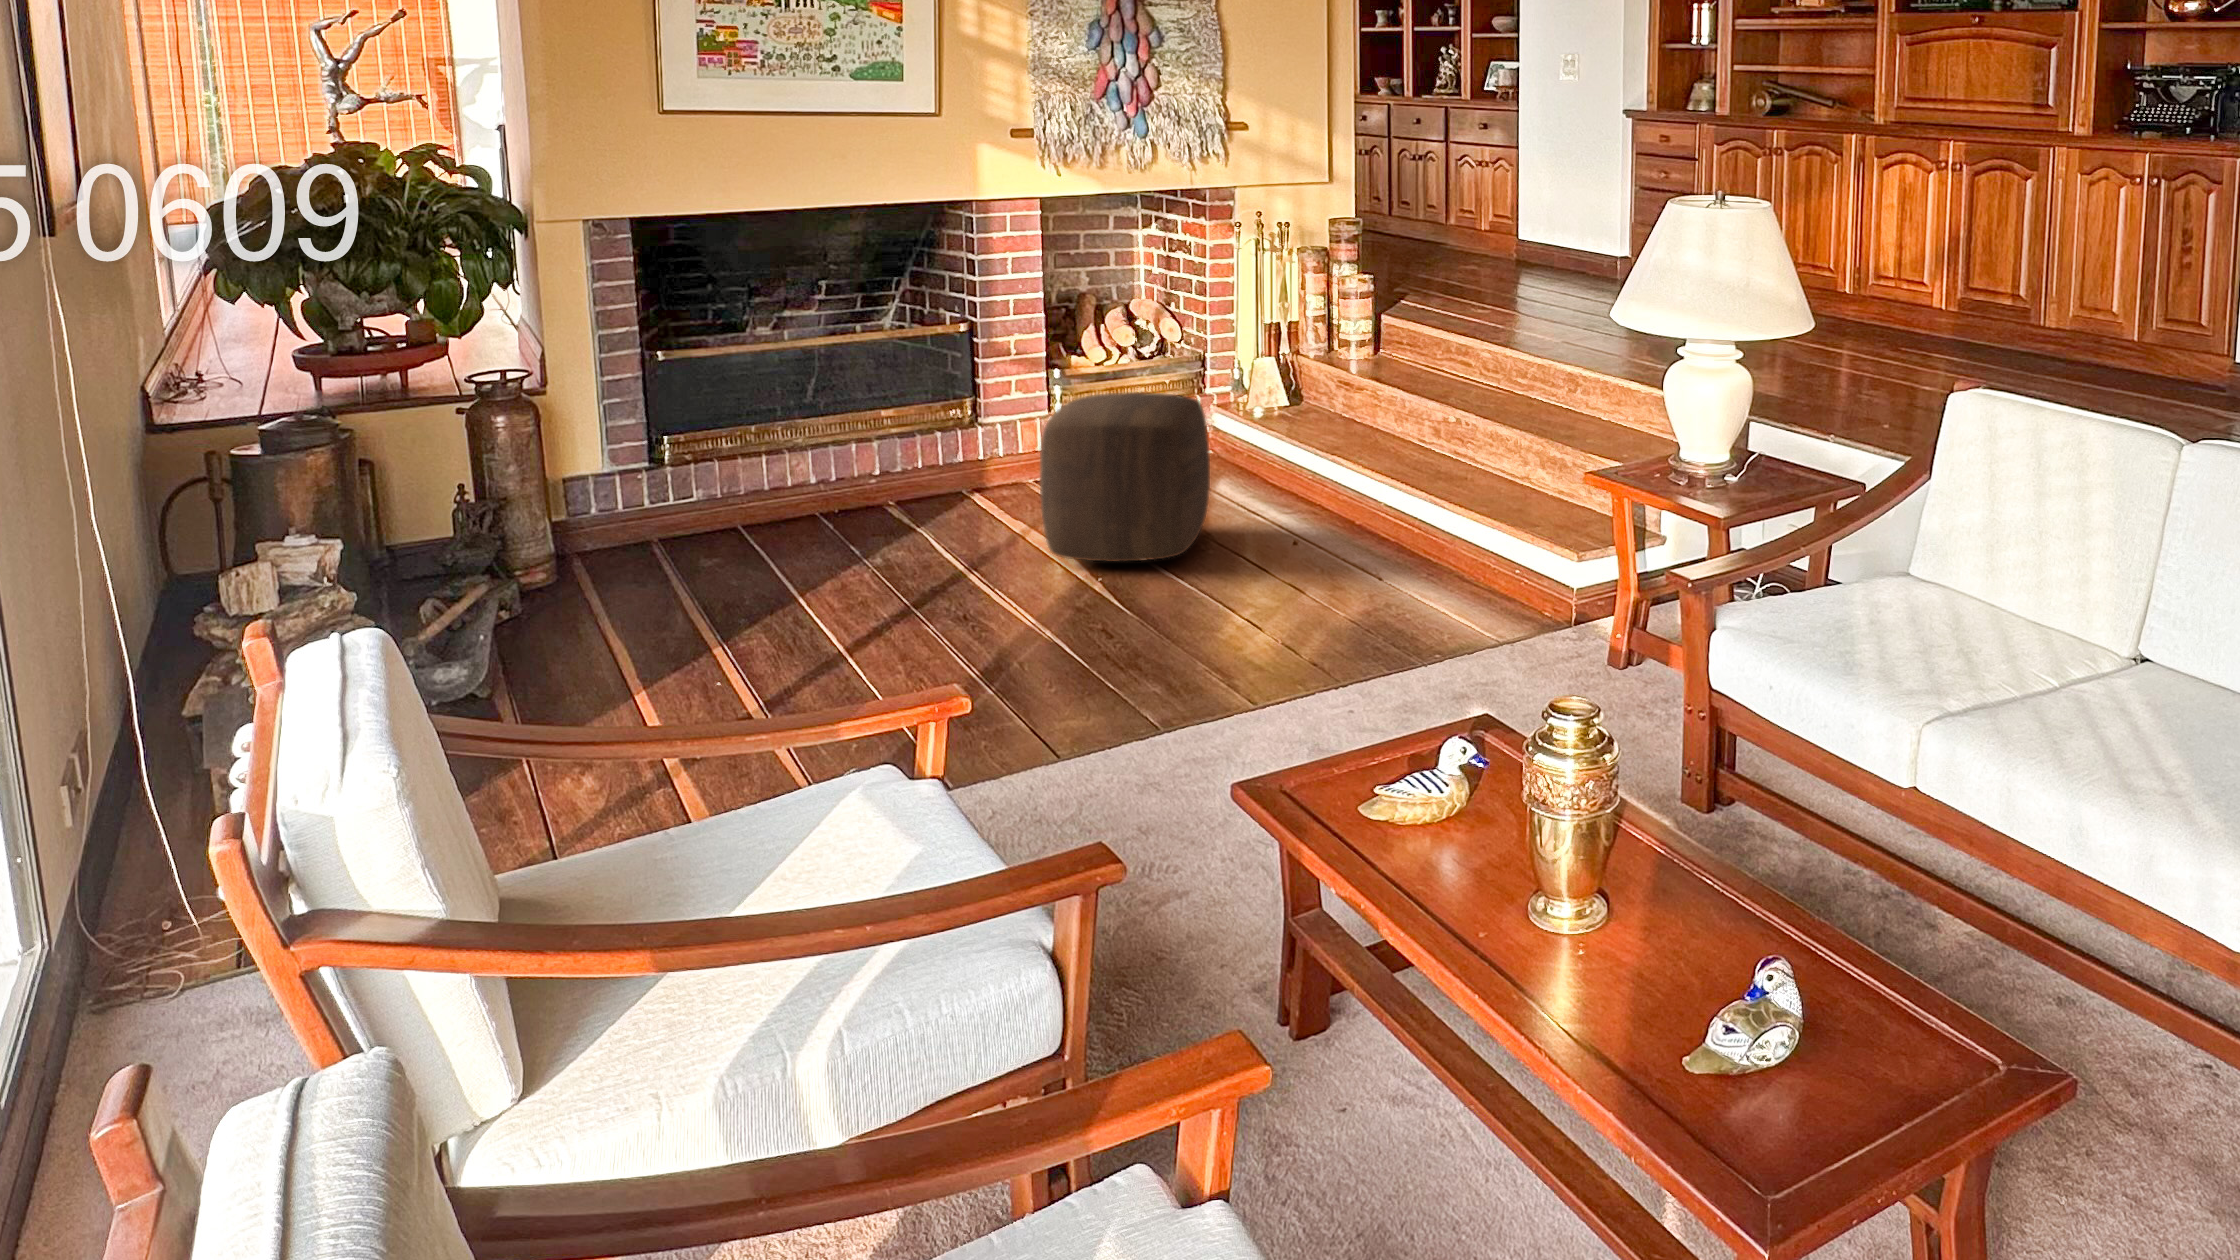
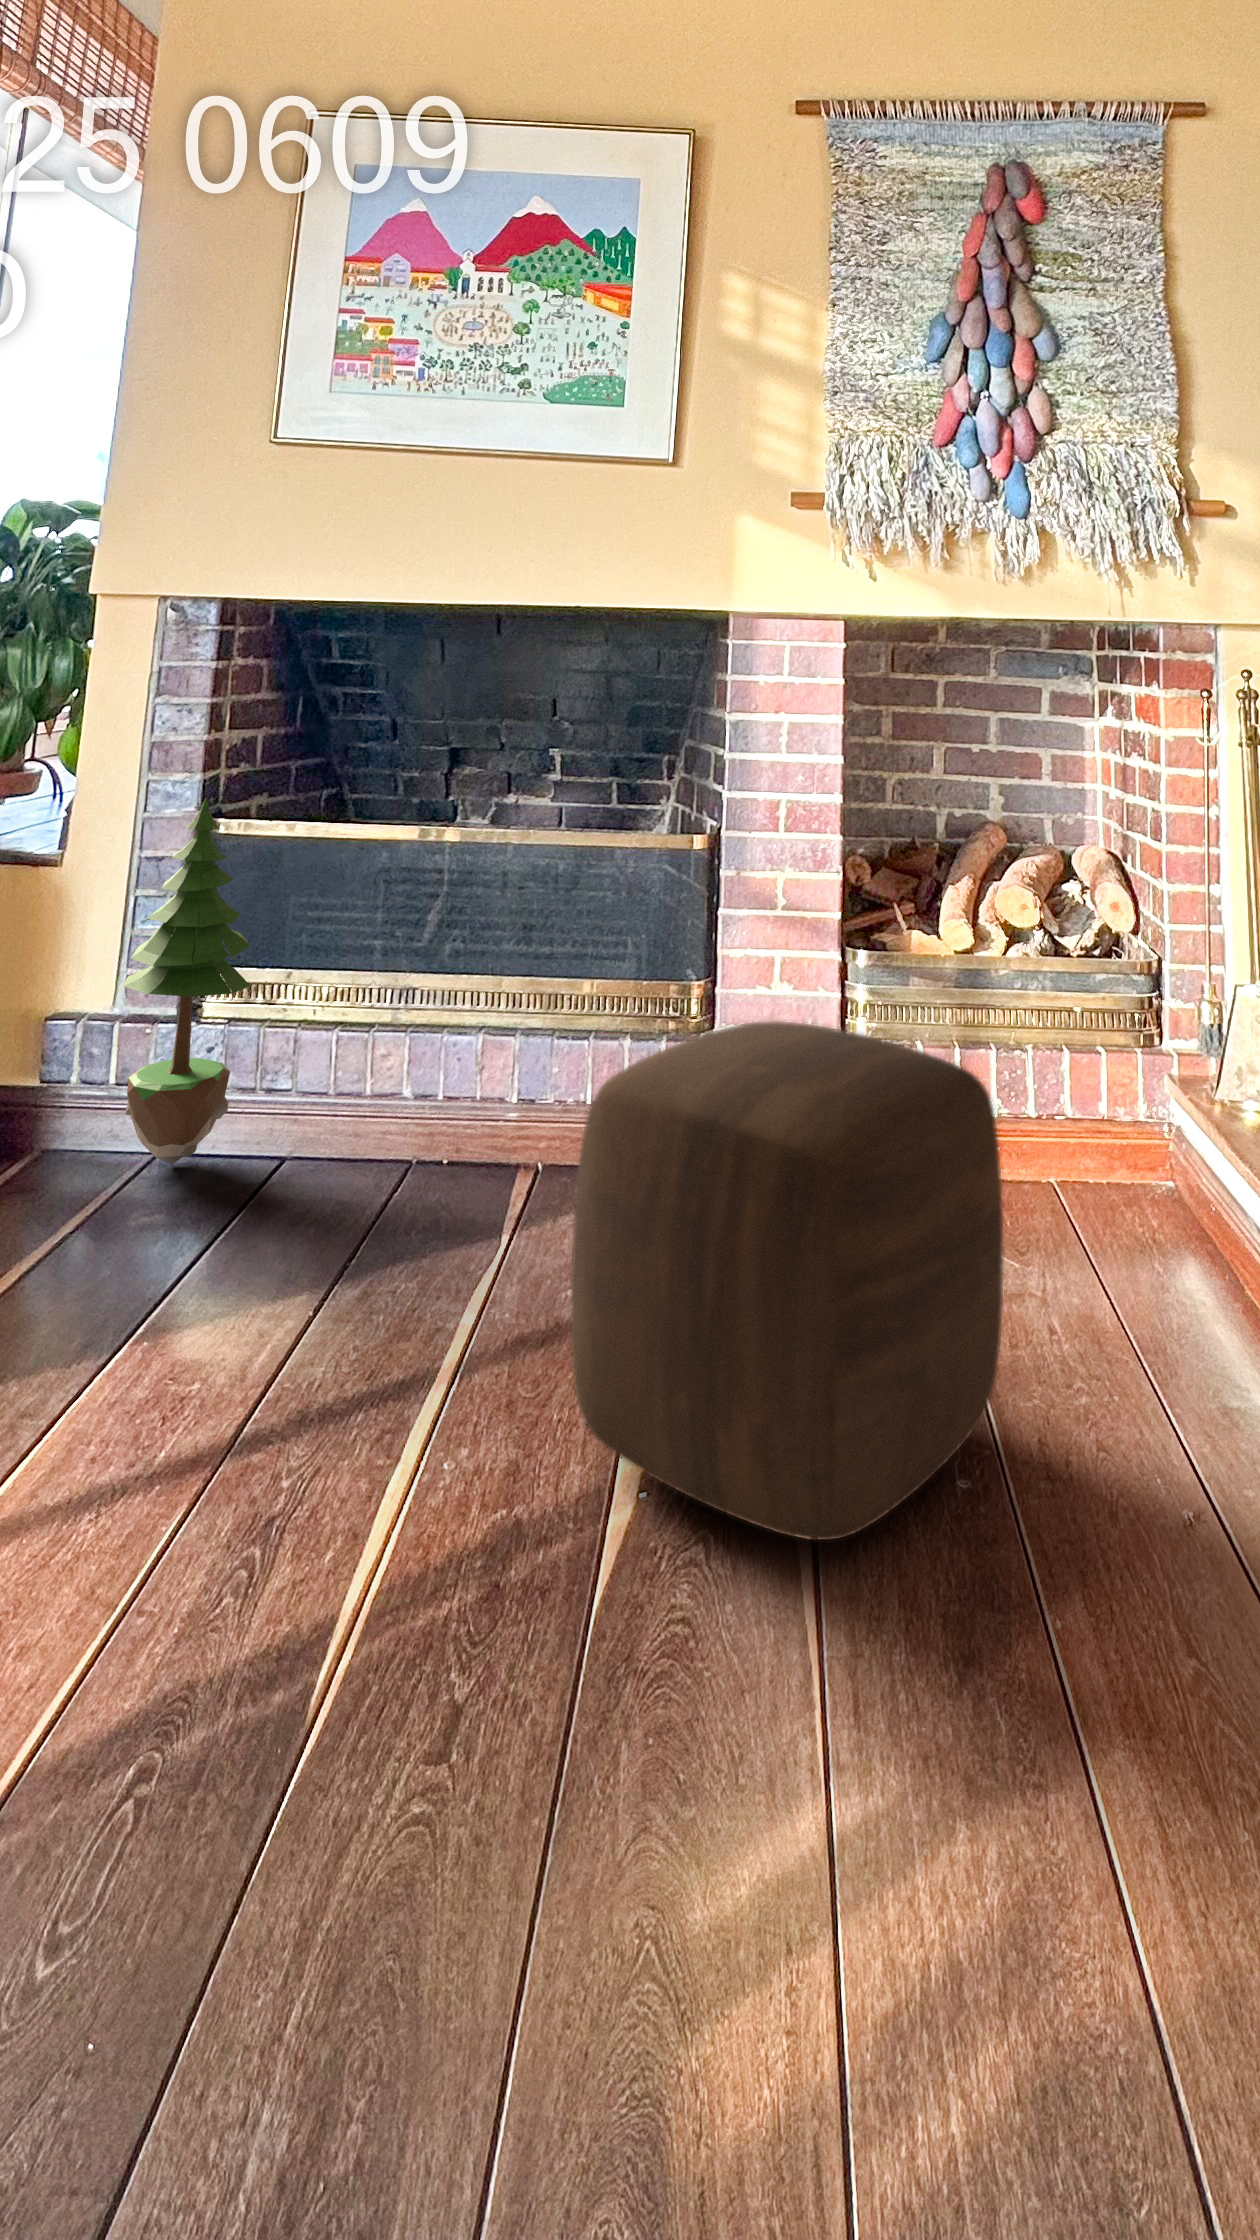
potted tree: none [624,341,707,545] -> present [123,798,250,1165]

